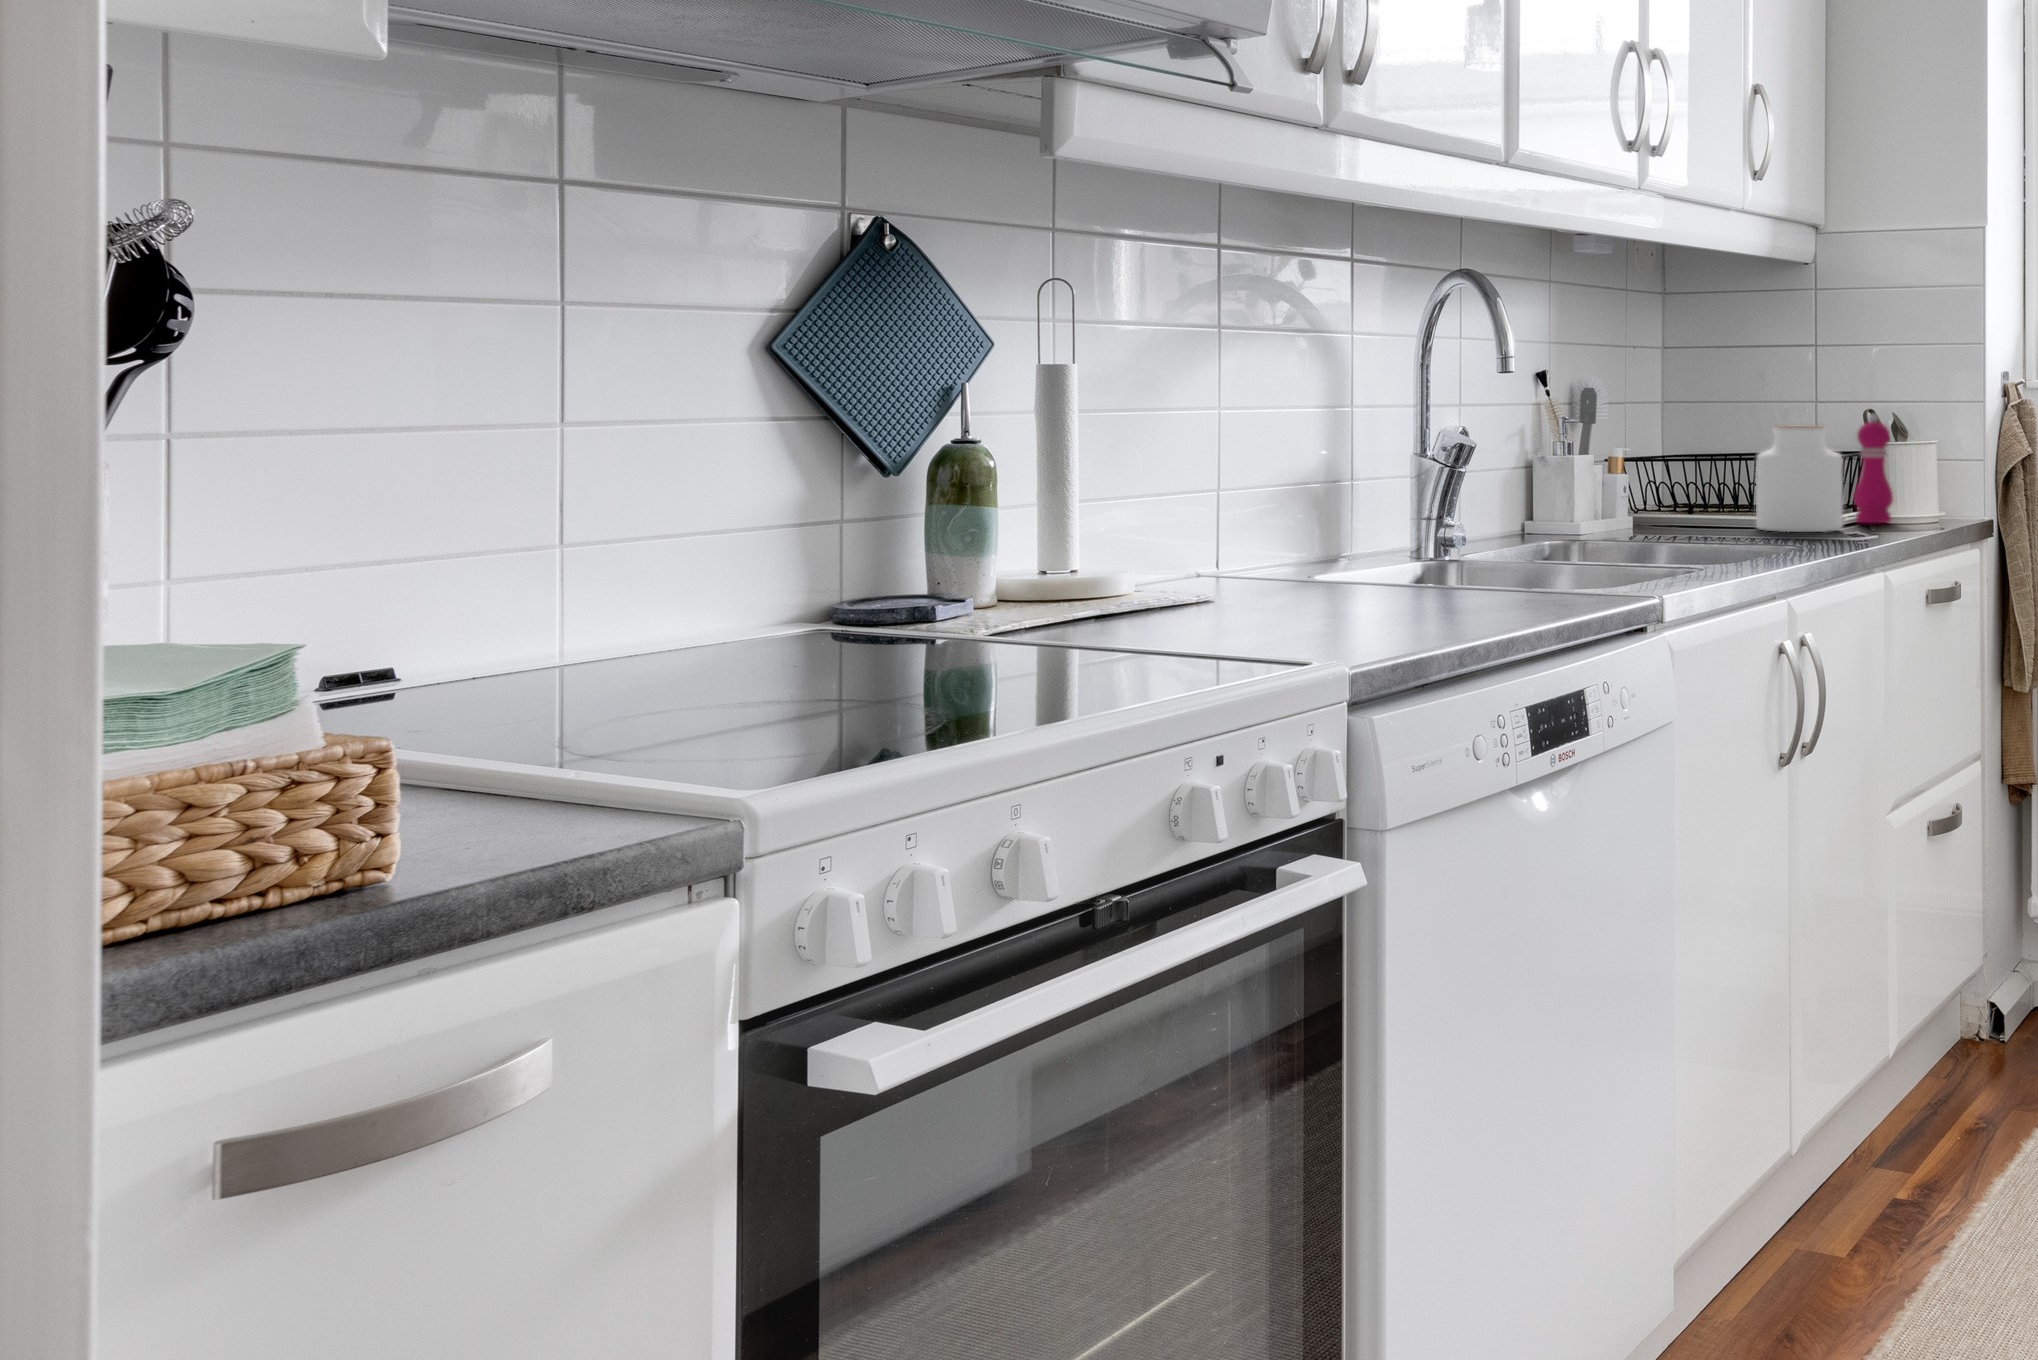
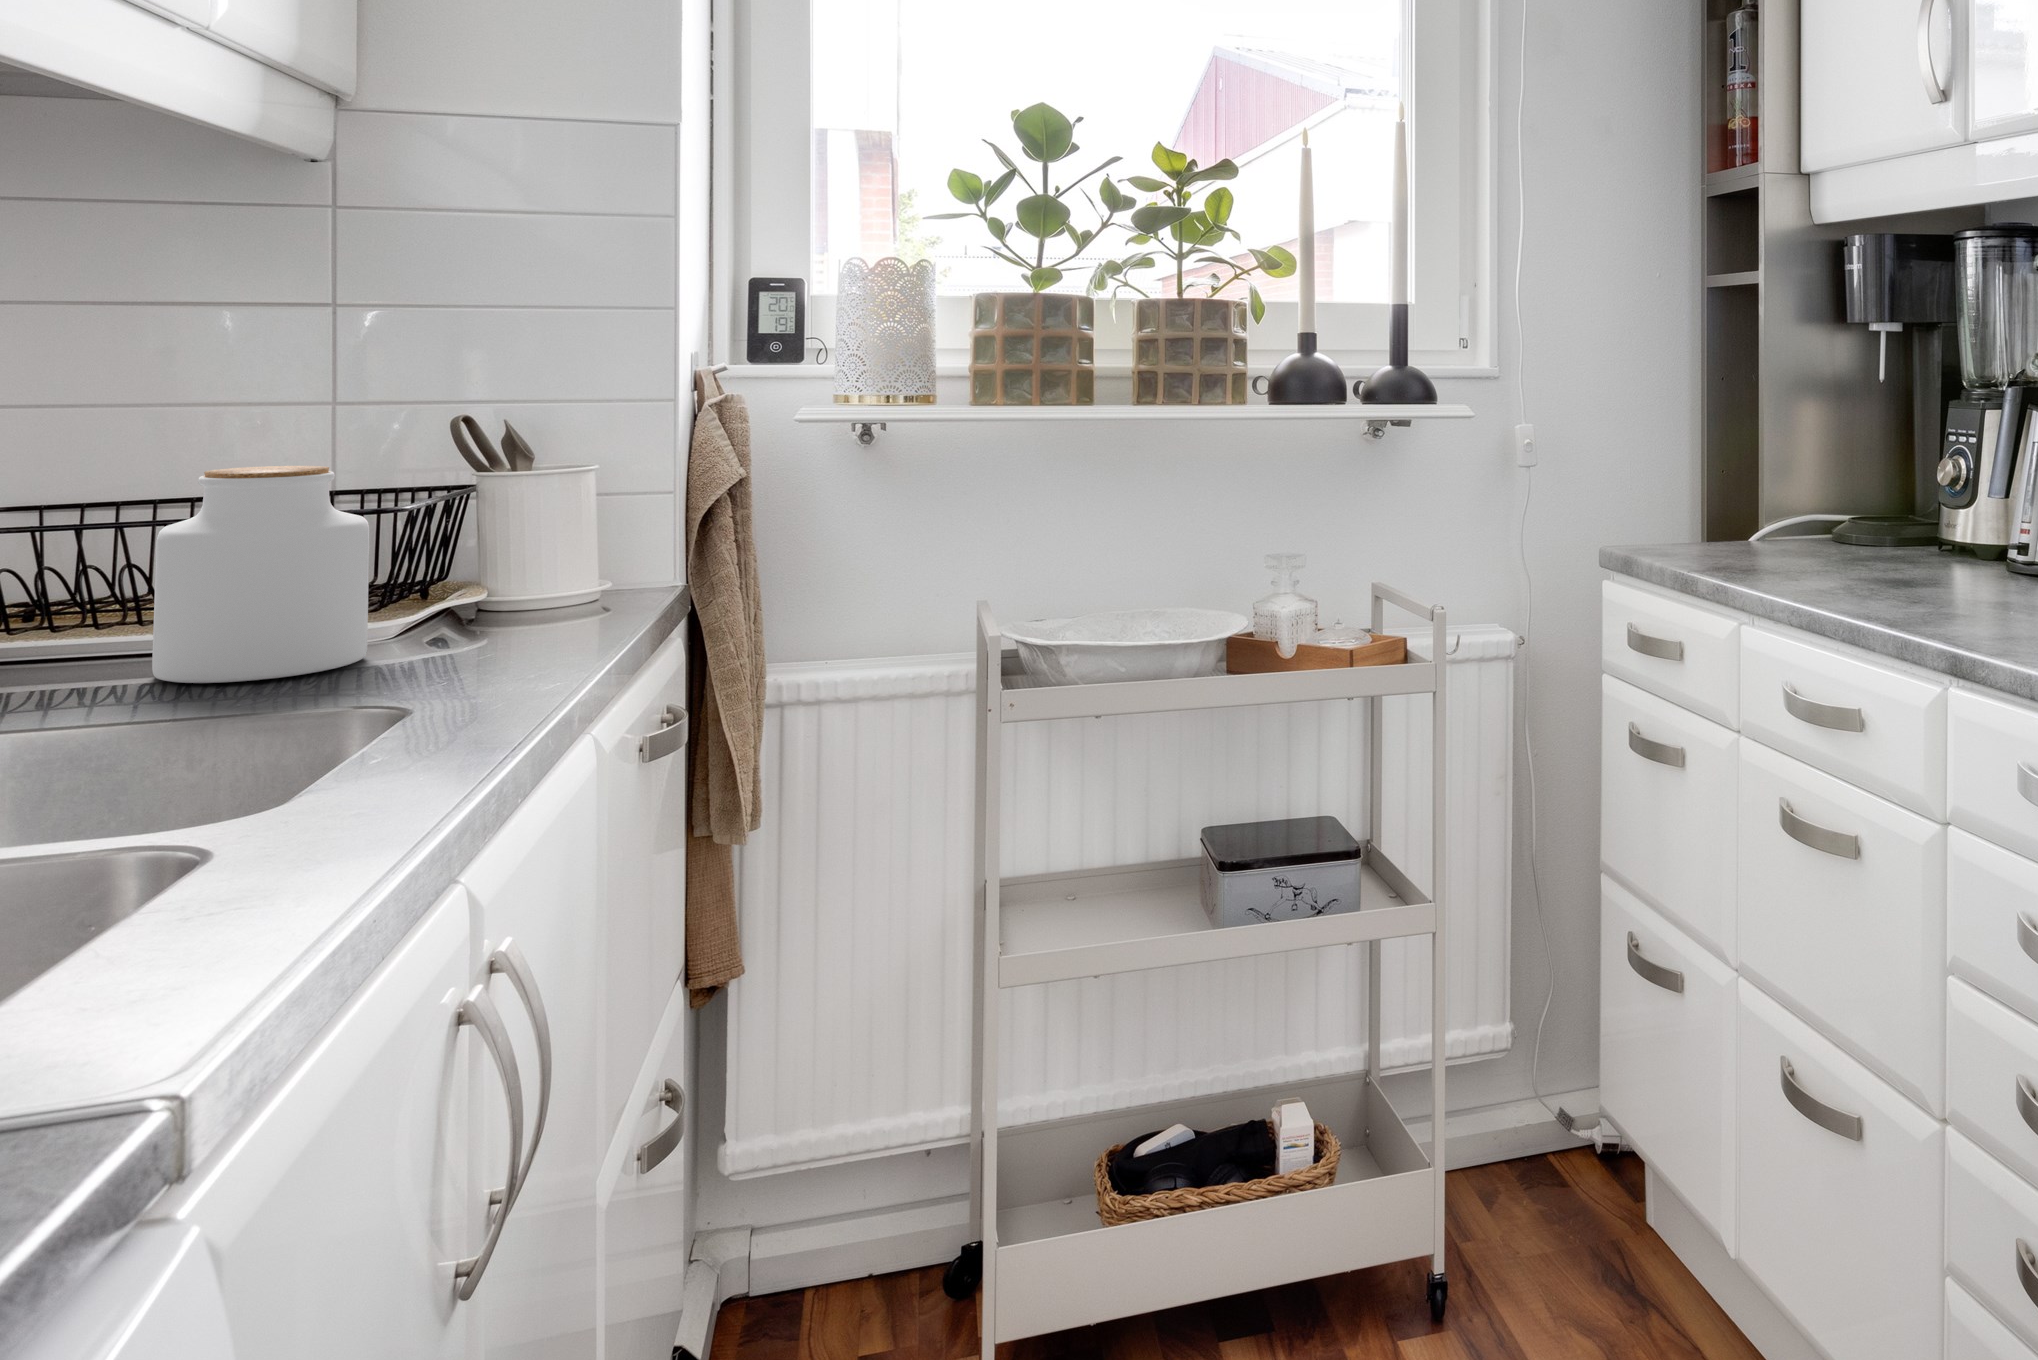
pepper mill: present [1854,414,1893,523] -> none [403,430,487,623]

